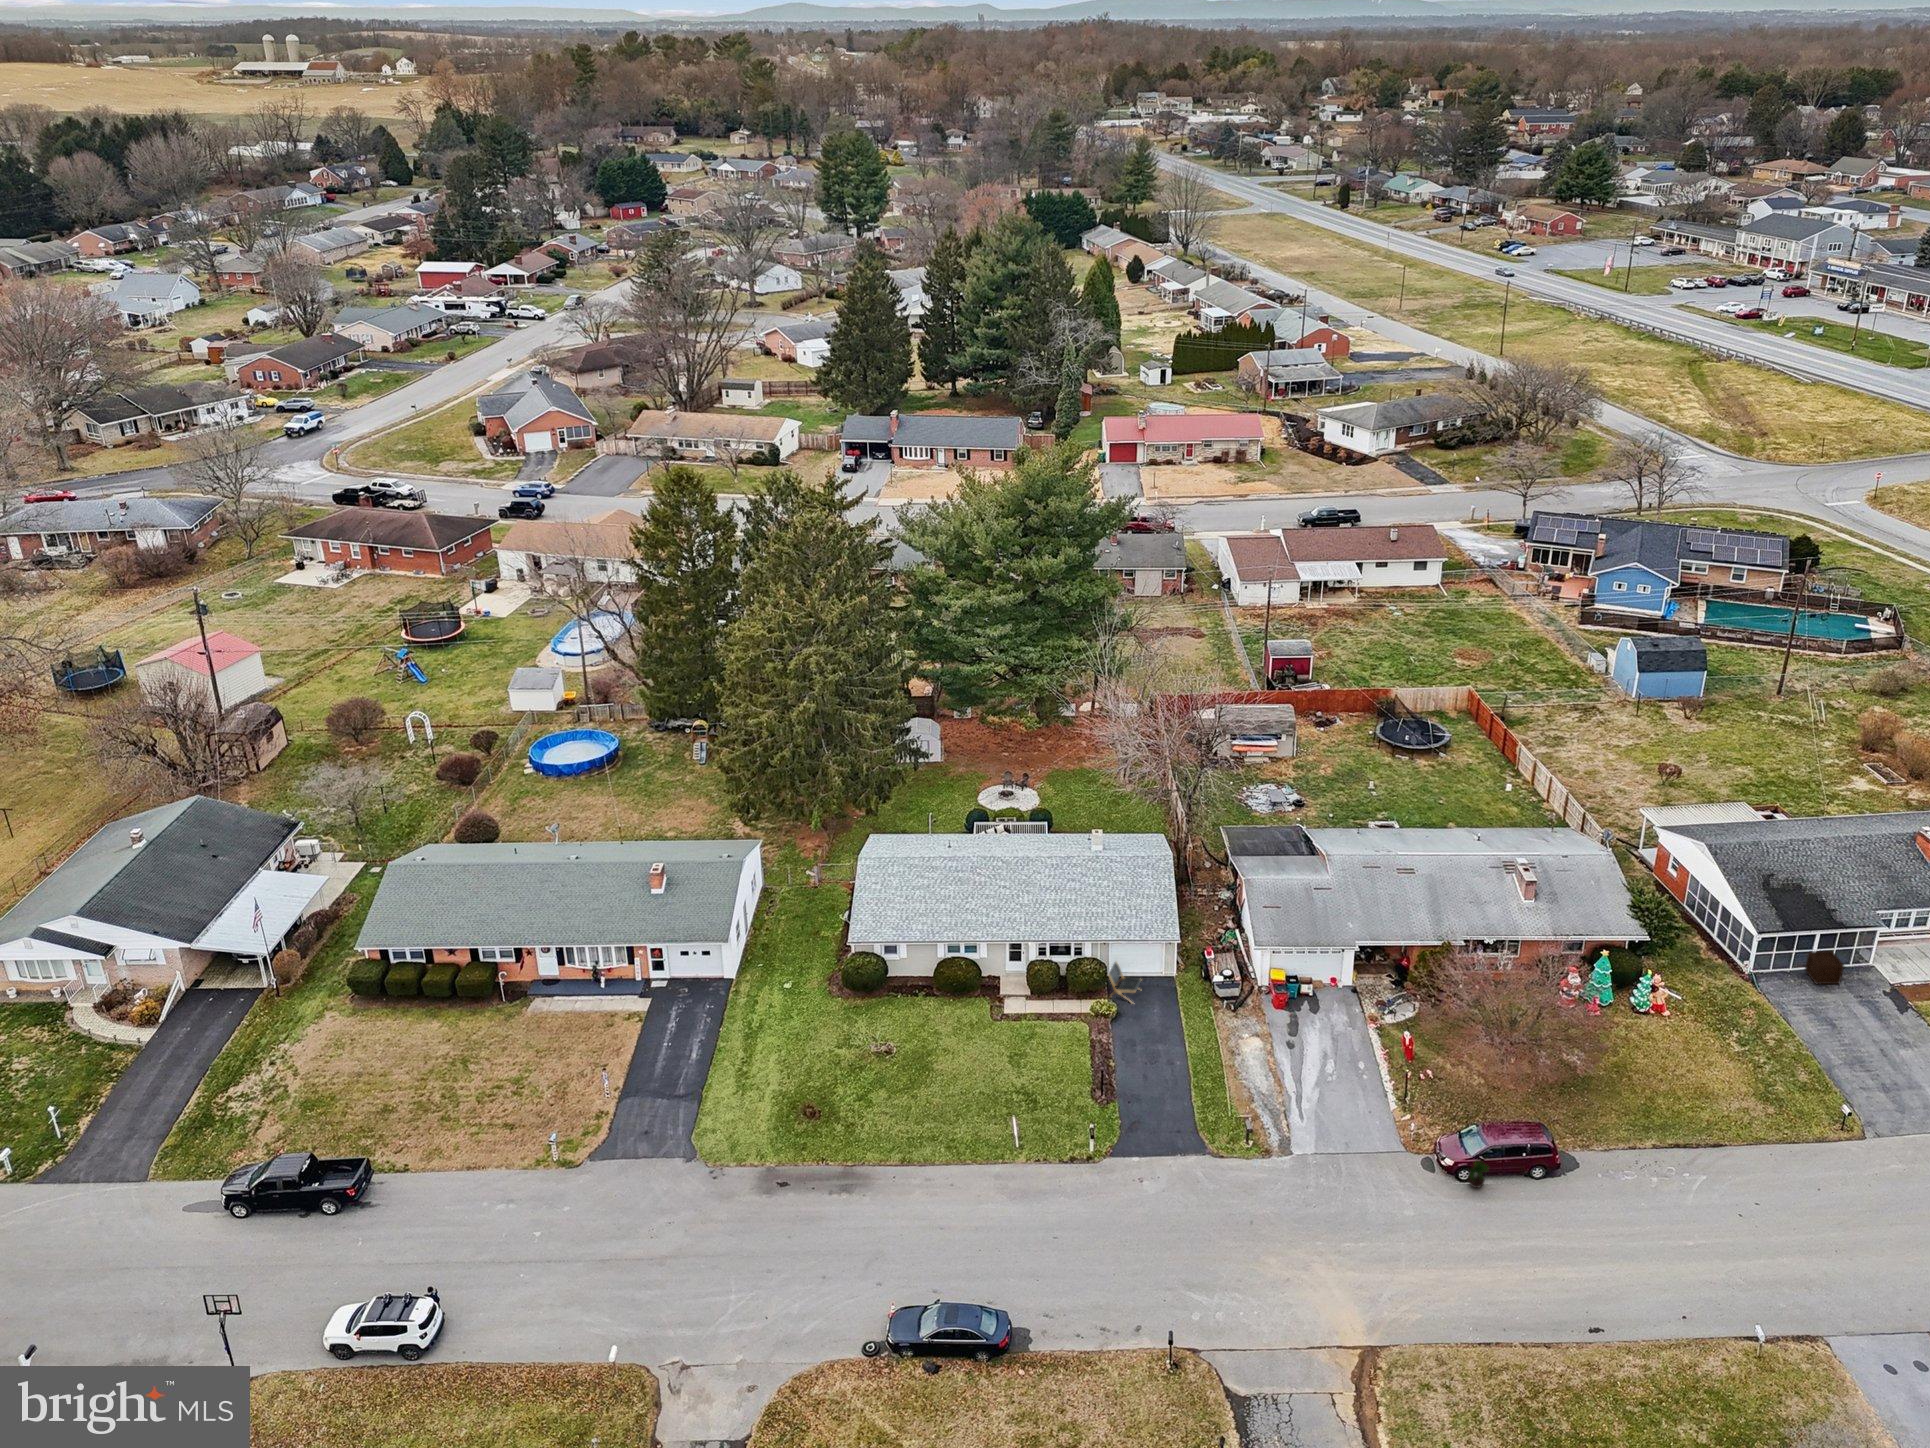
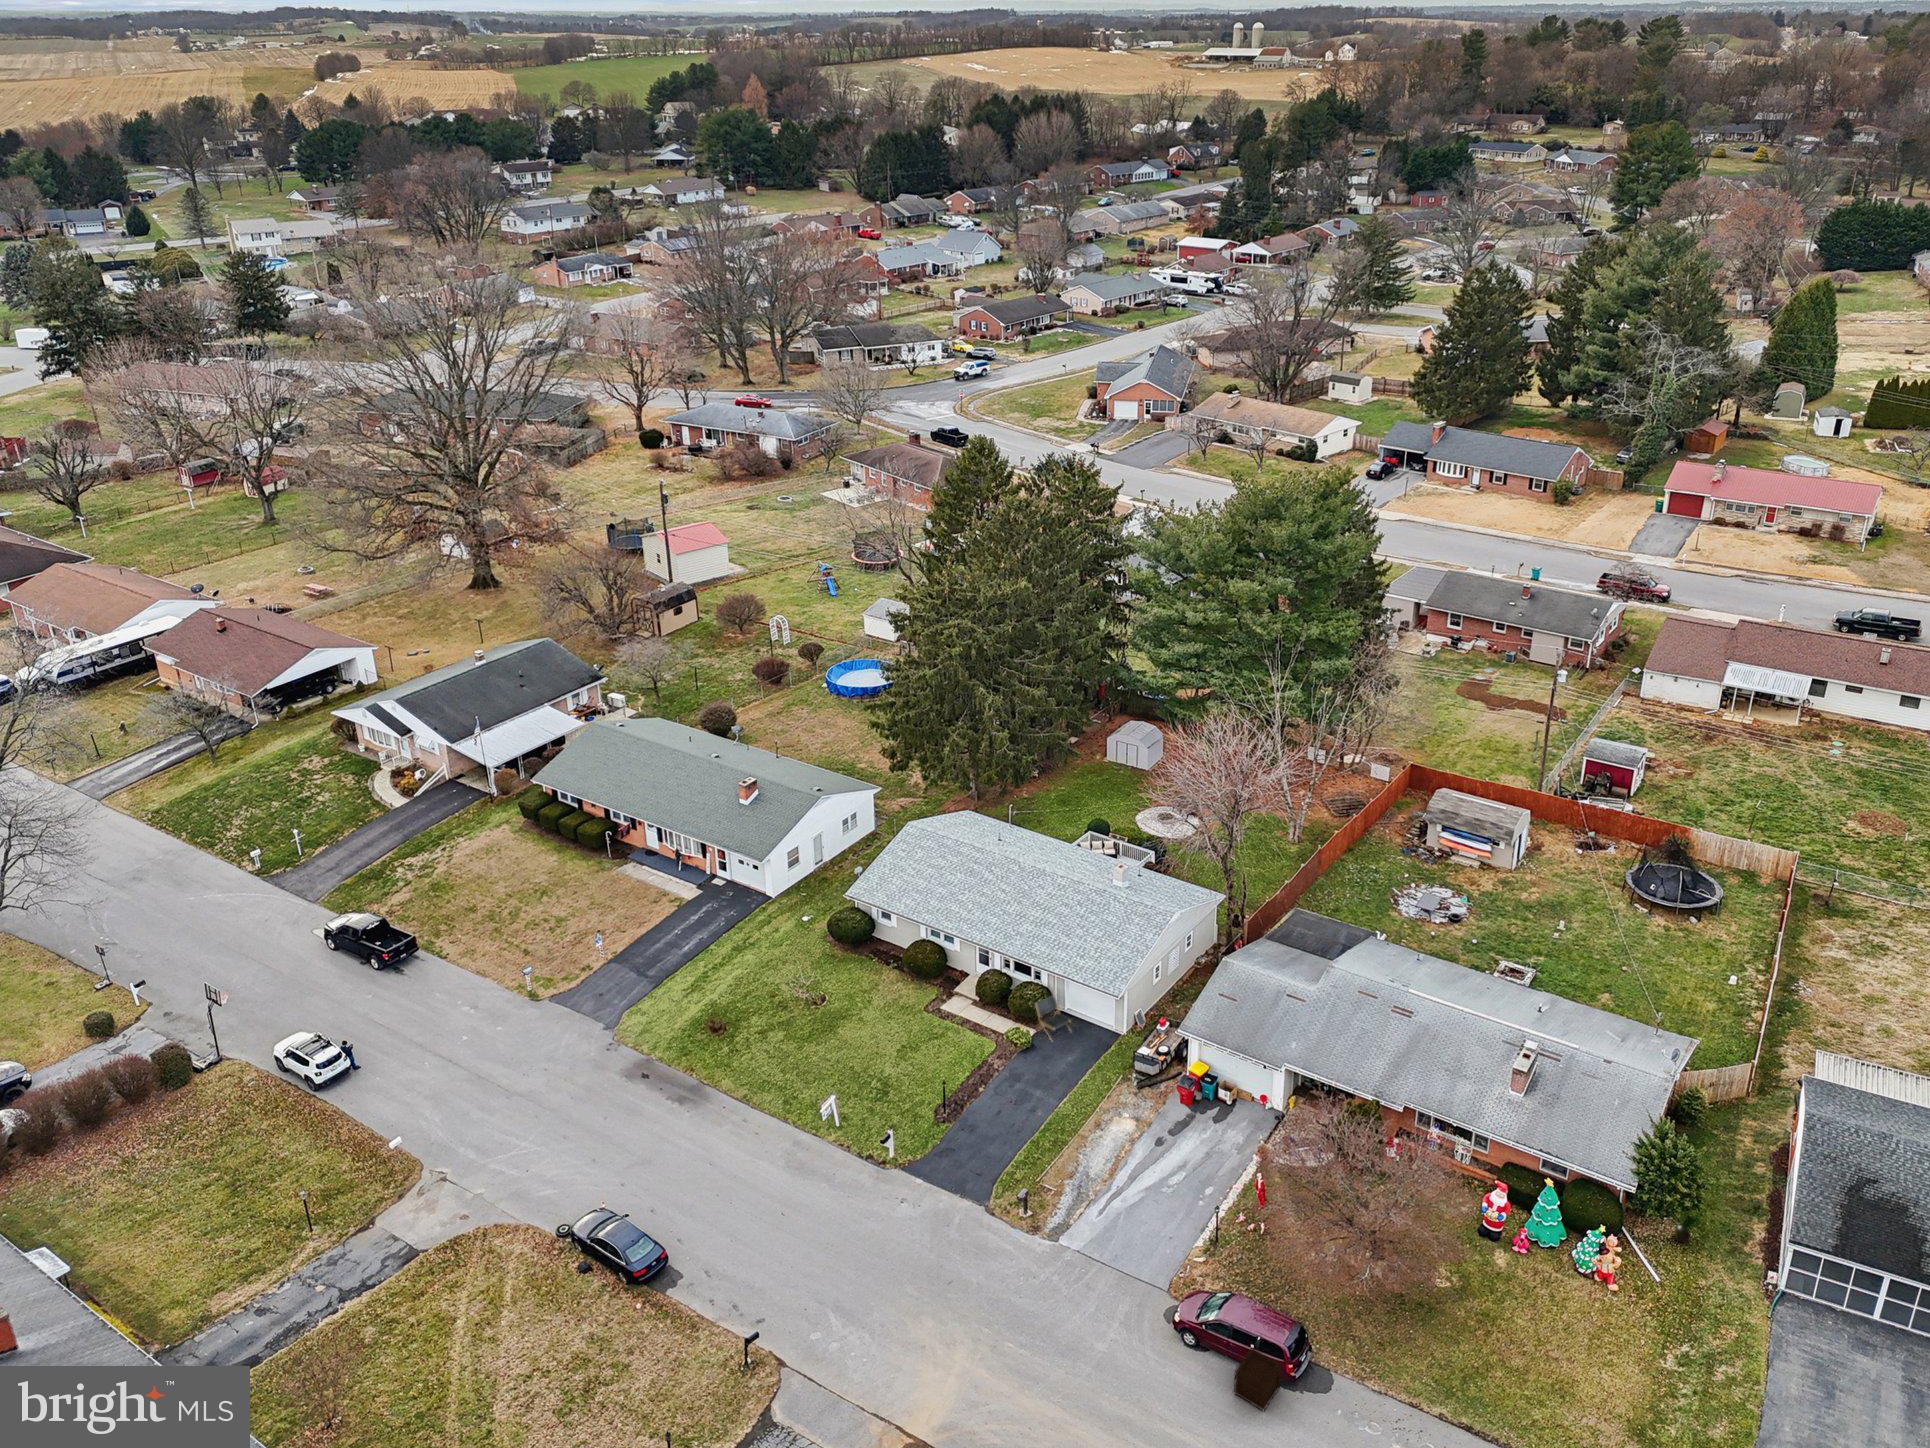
wooden crate: present [1805,951,1844,984] -> present [1234,1348,1282,1410]
potted tree: present [1468,1160,1487,1188] -> present [1674,1214,1698,1243]

